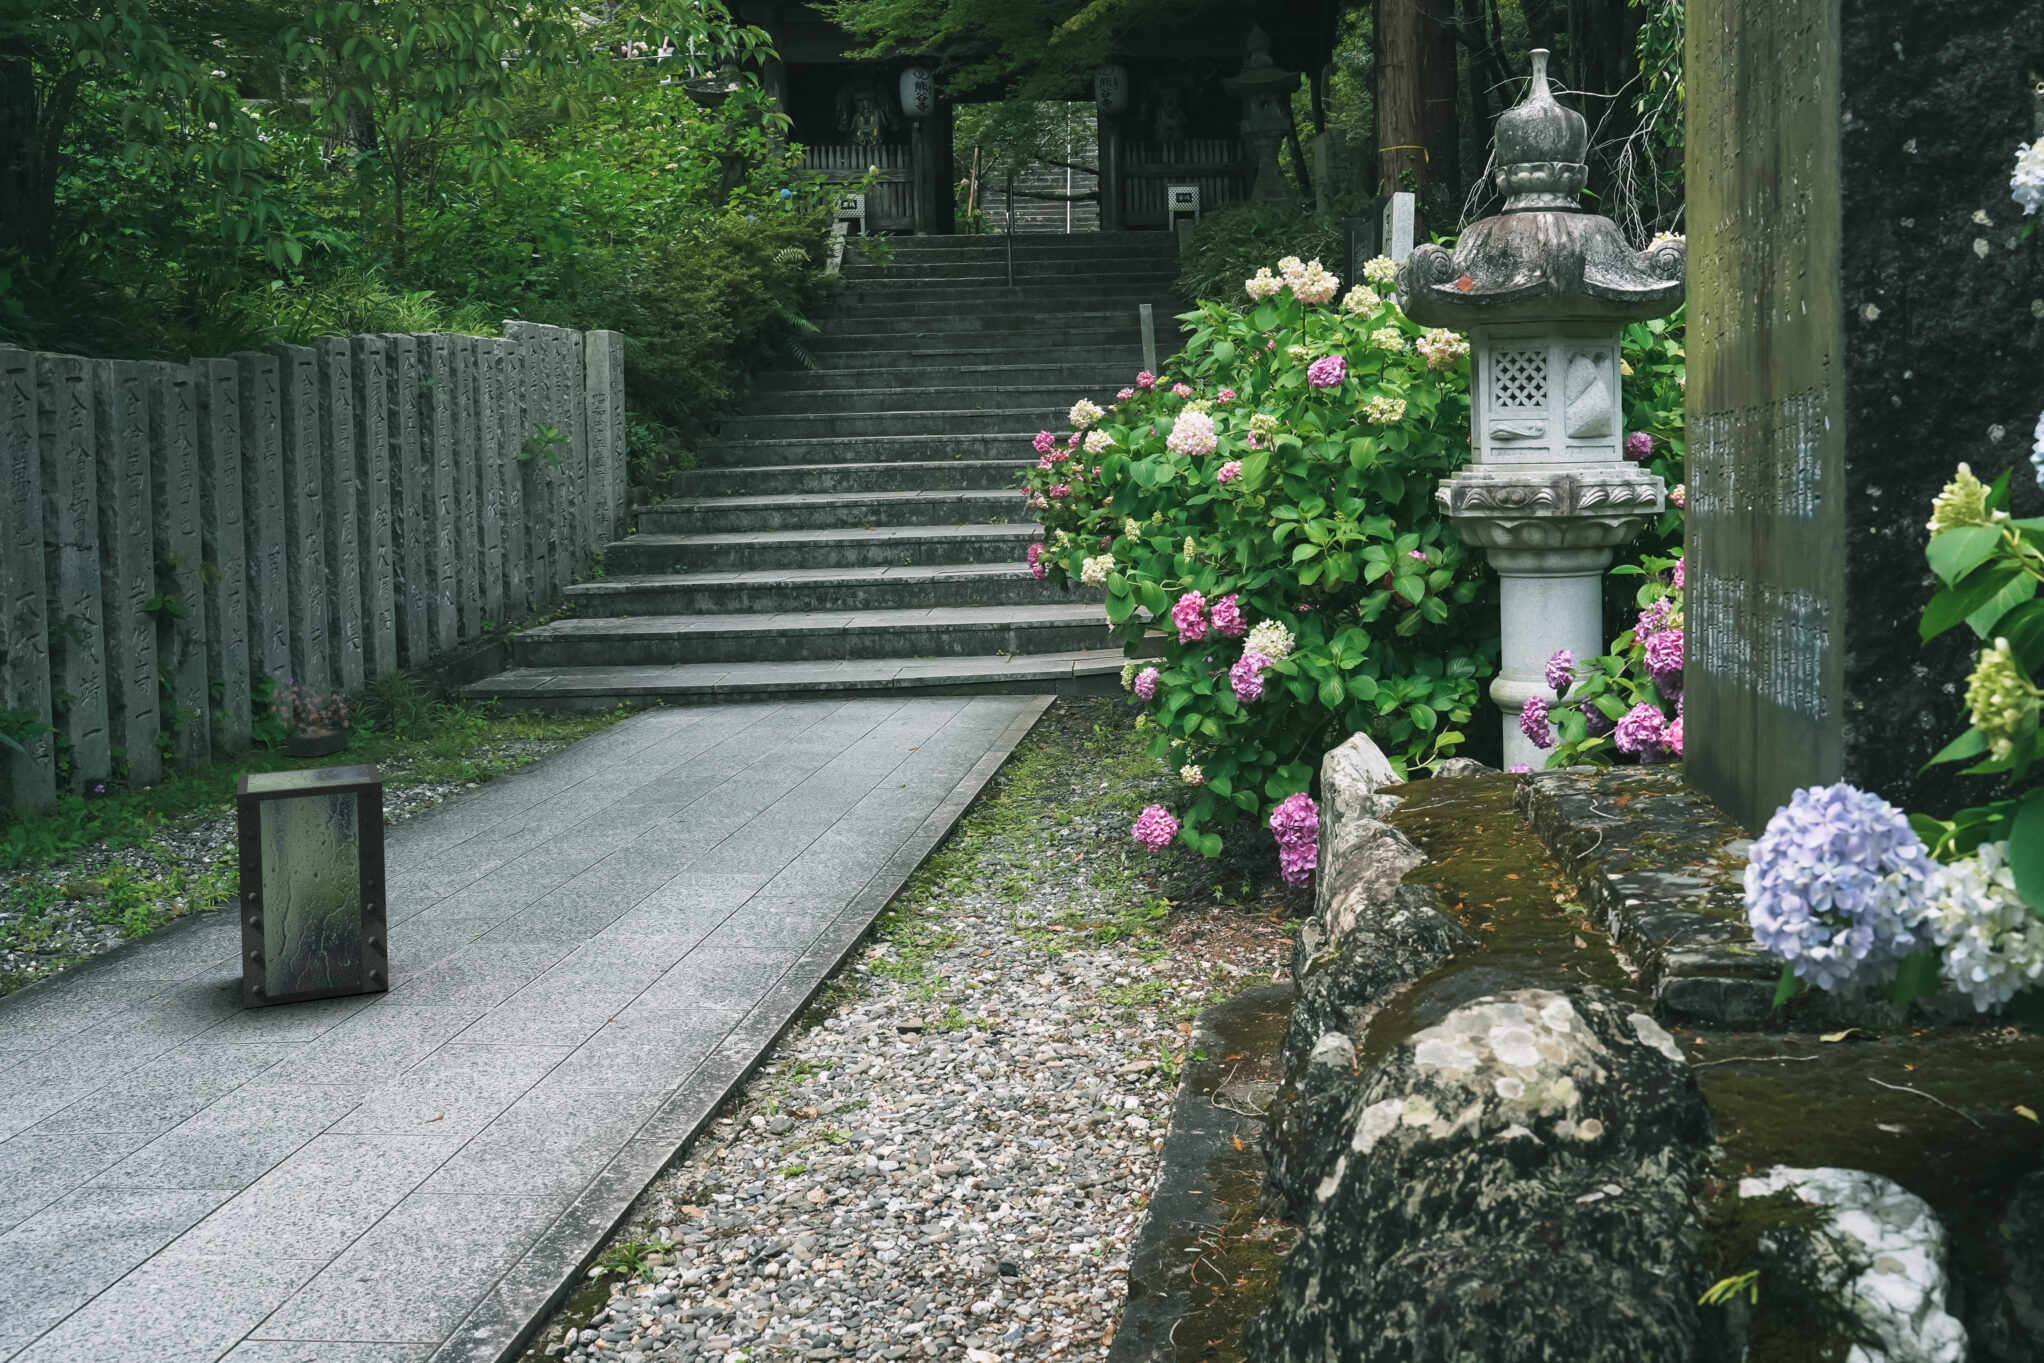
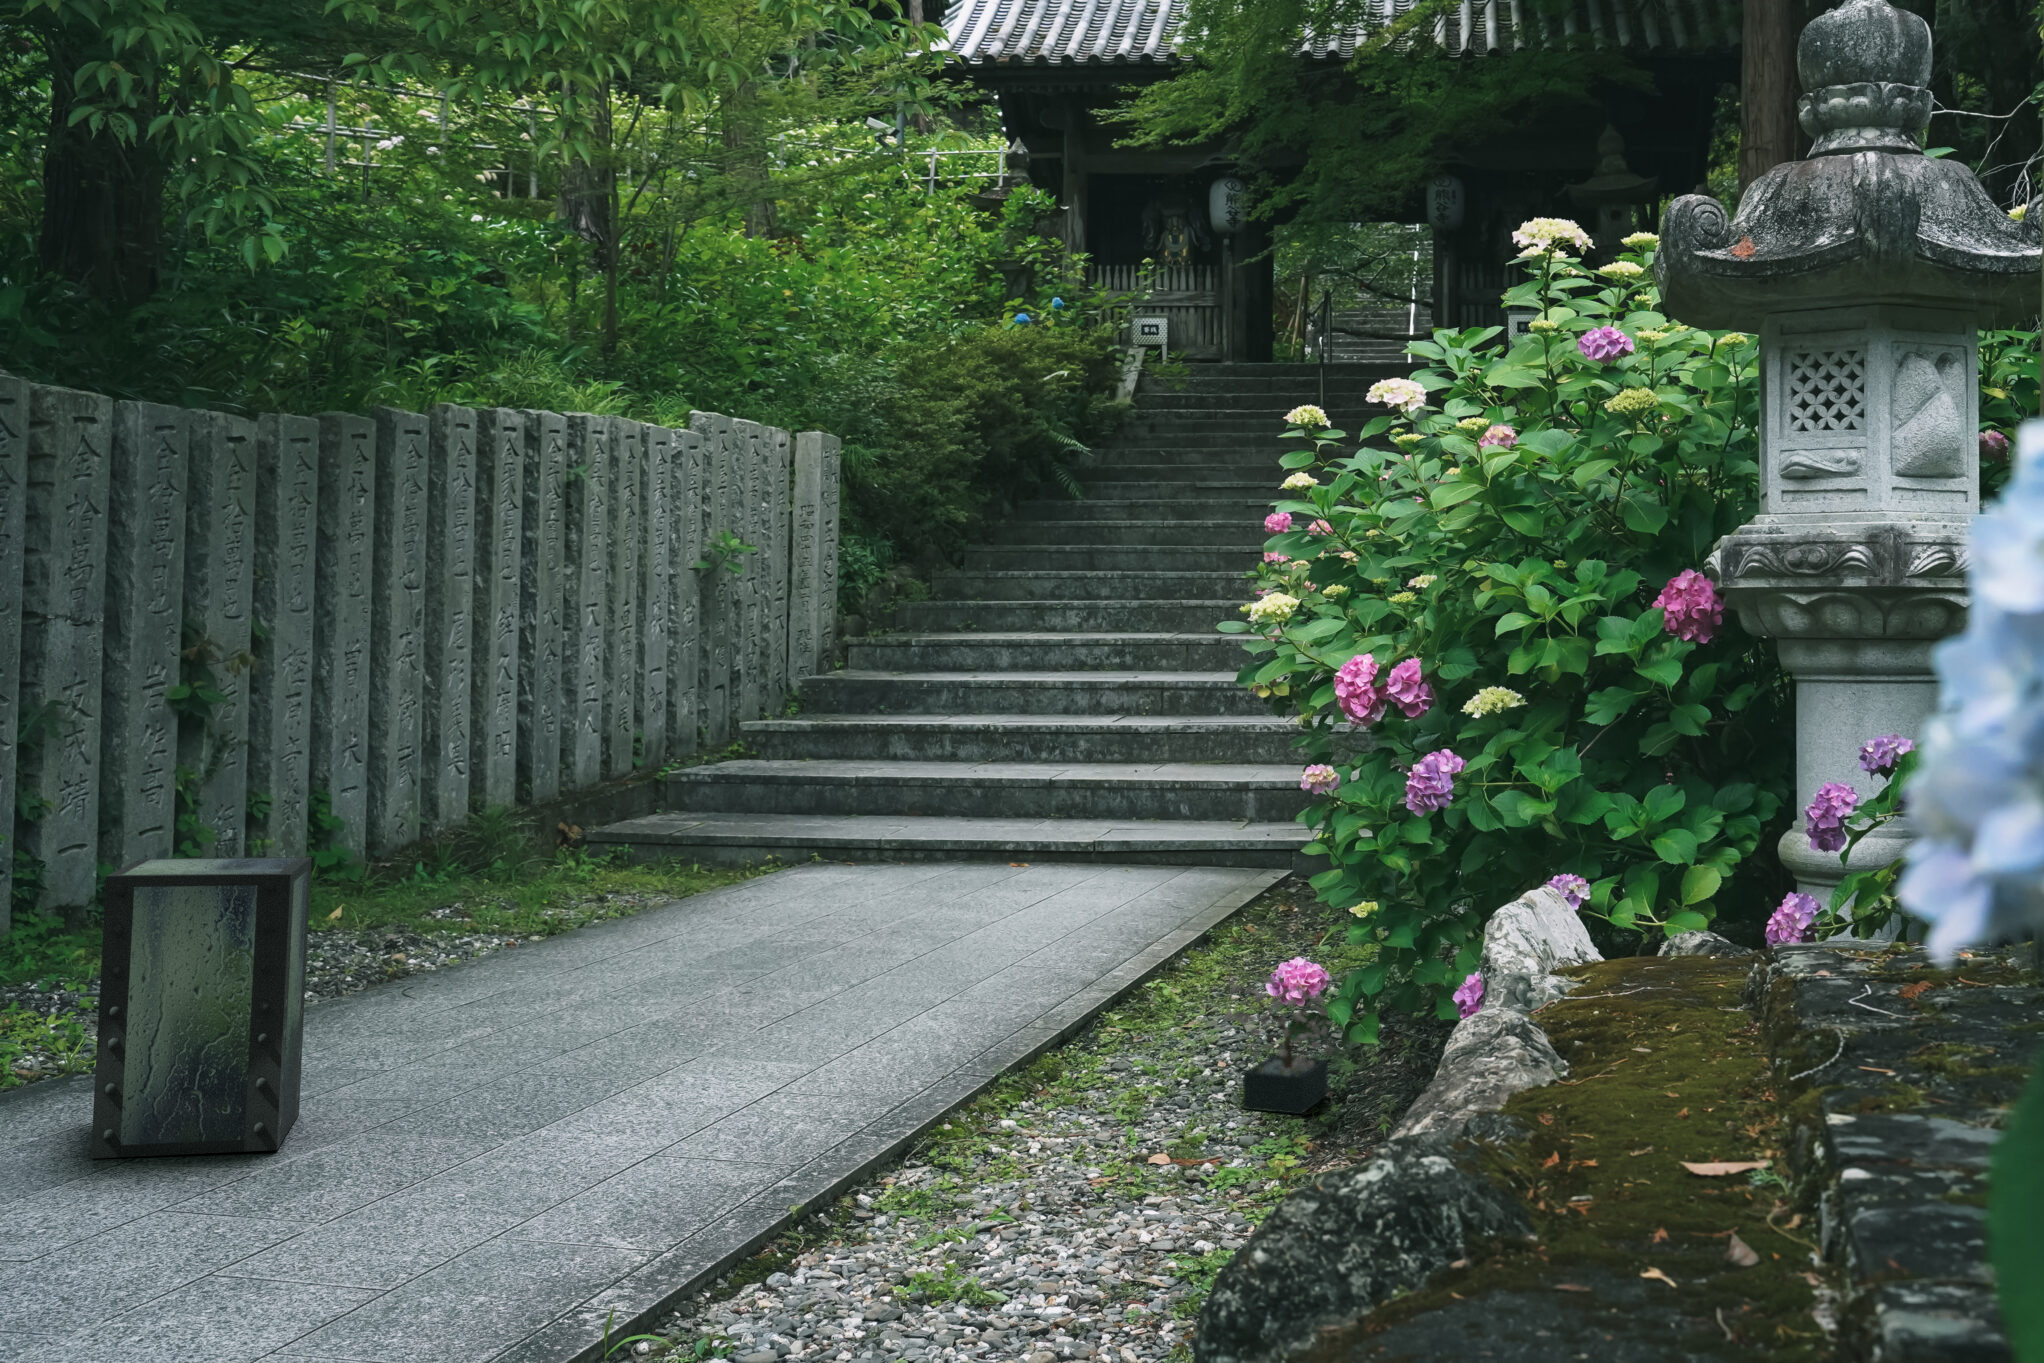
decorative plant: present [272,687,349,757] -> present [1225,976,1333,1114]

